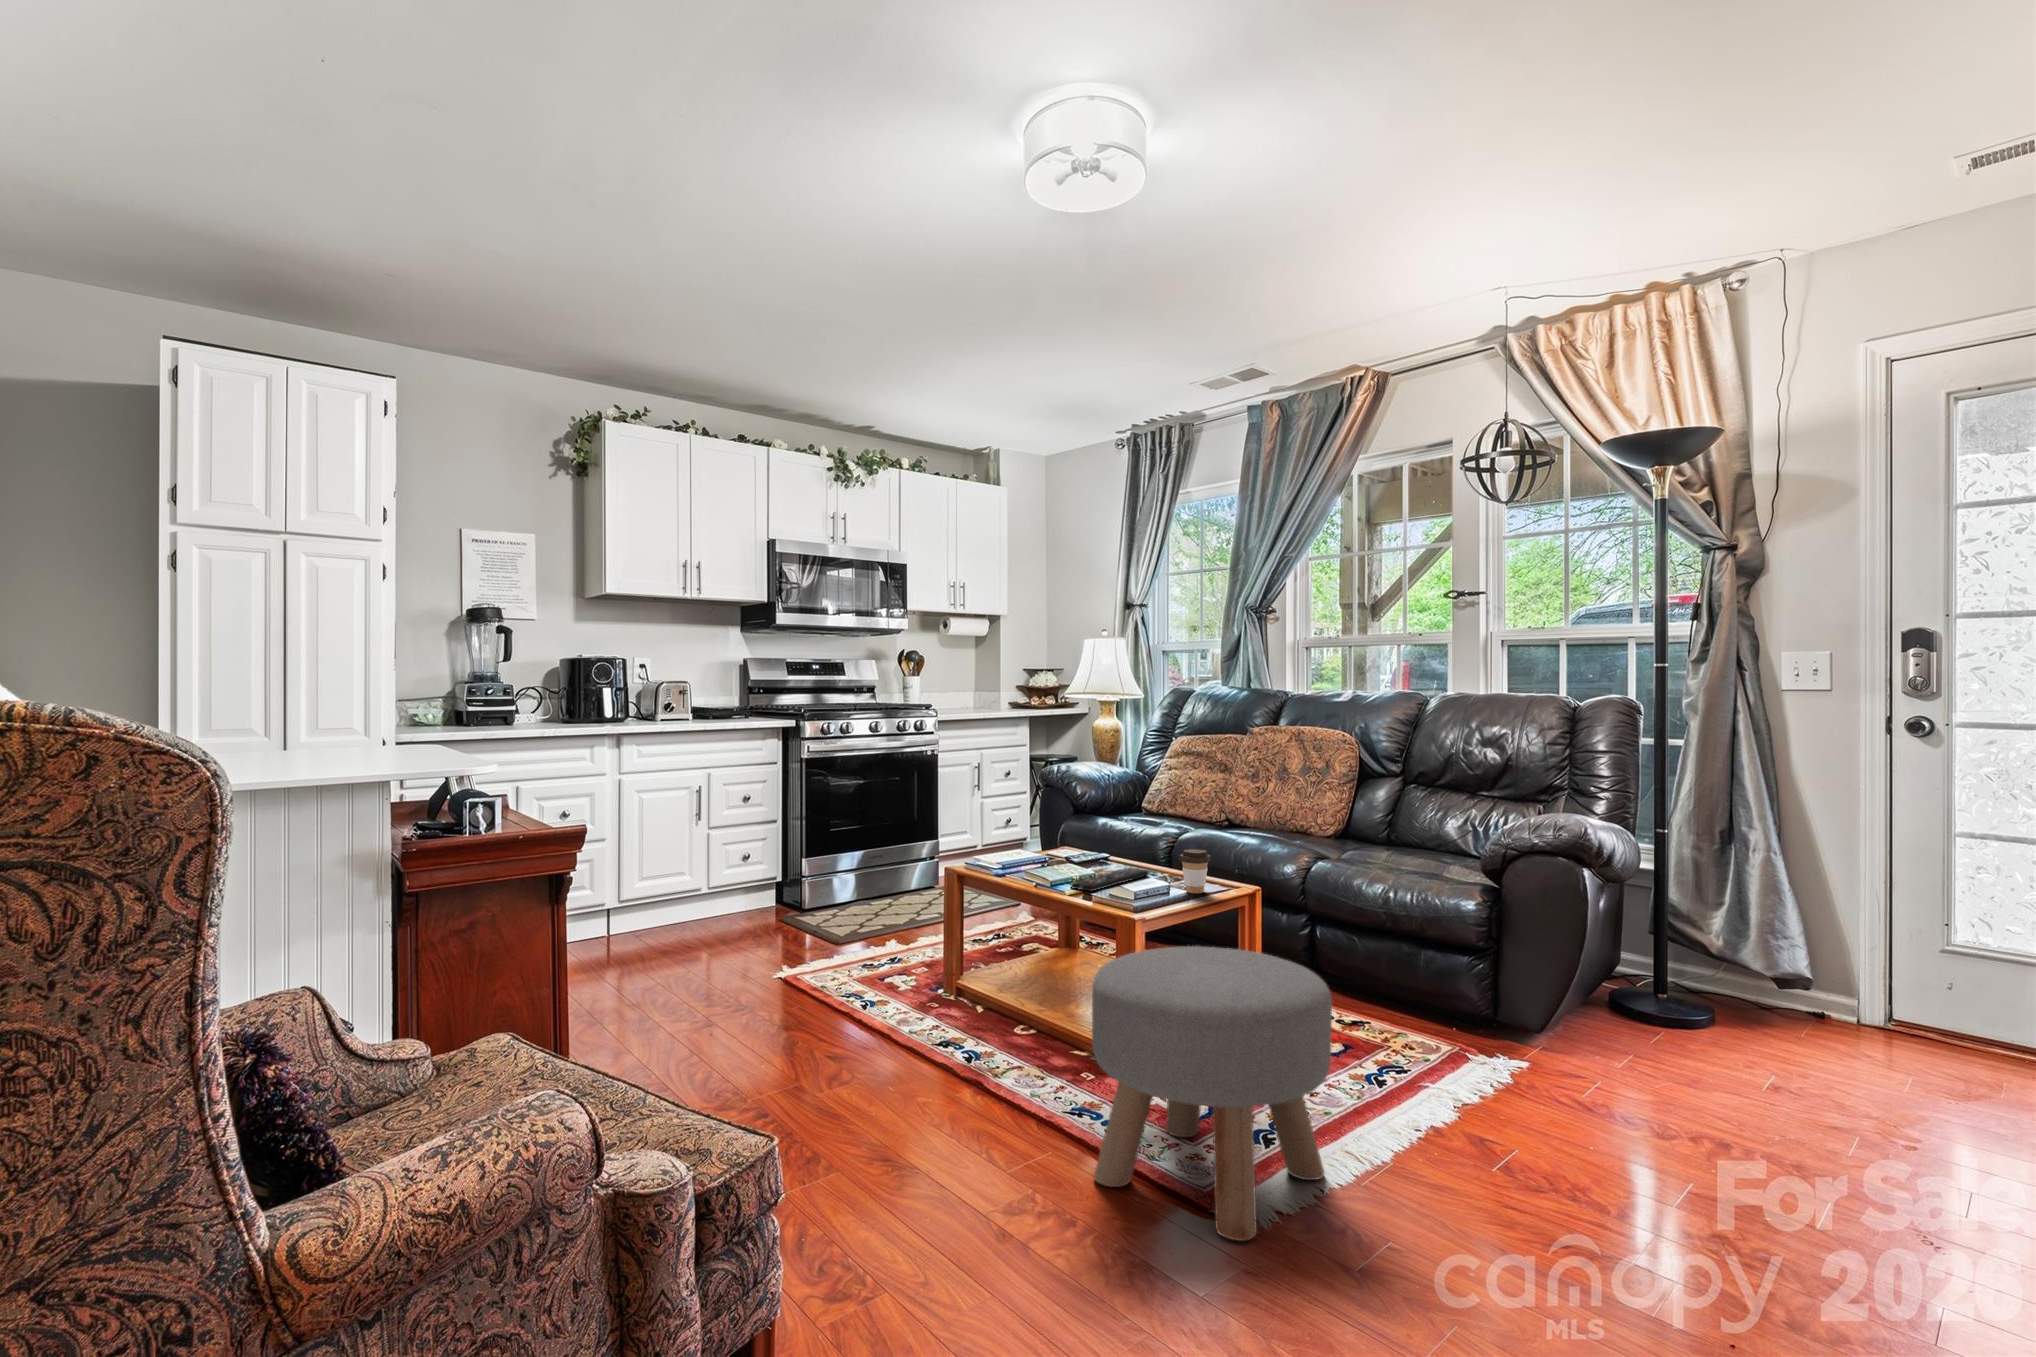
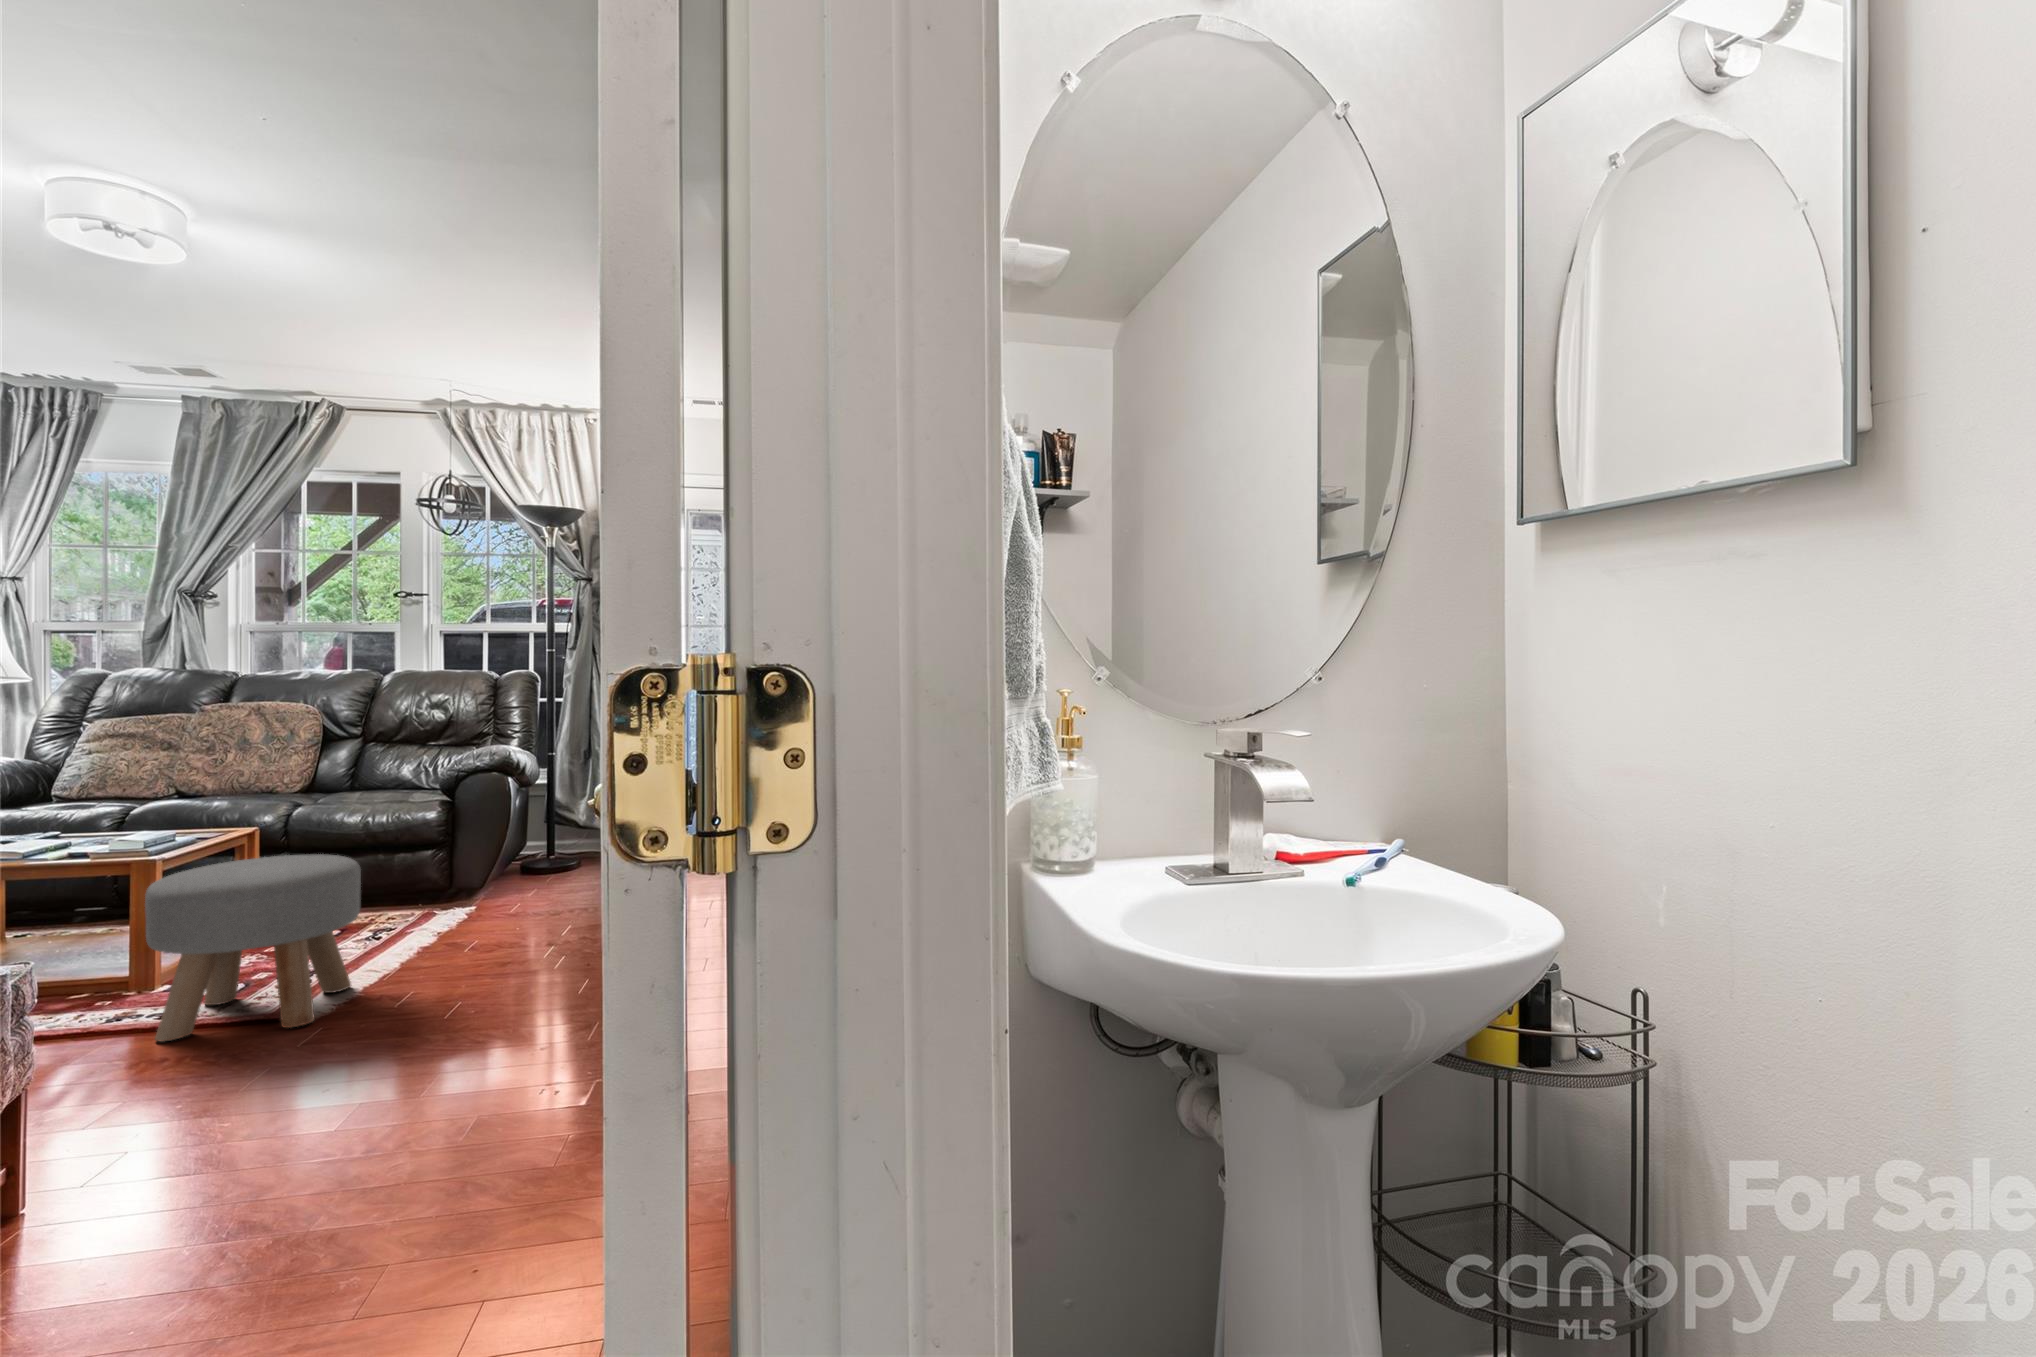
coffee cup: present [1179,849,1211,894] -> none [176,803,209,839]
remote control: present [1071,867,1149,892] -> none [45,831,129,854]

